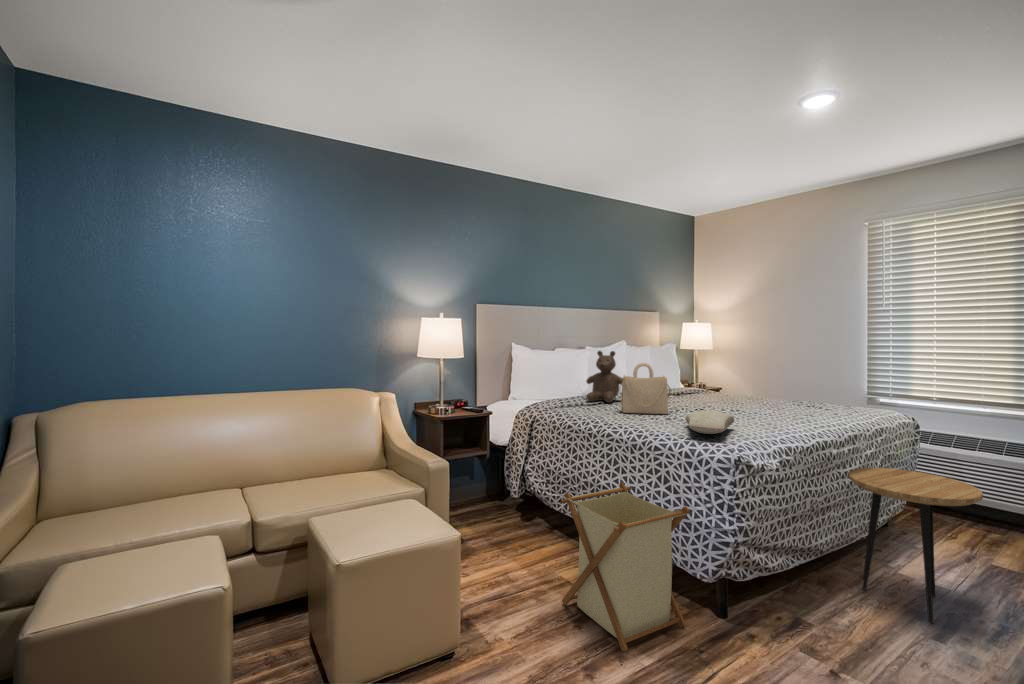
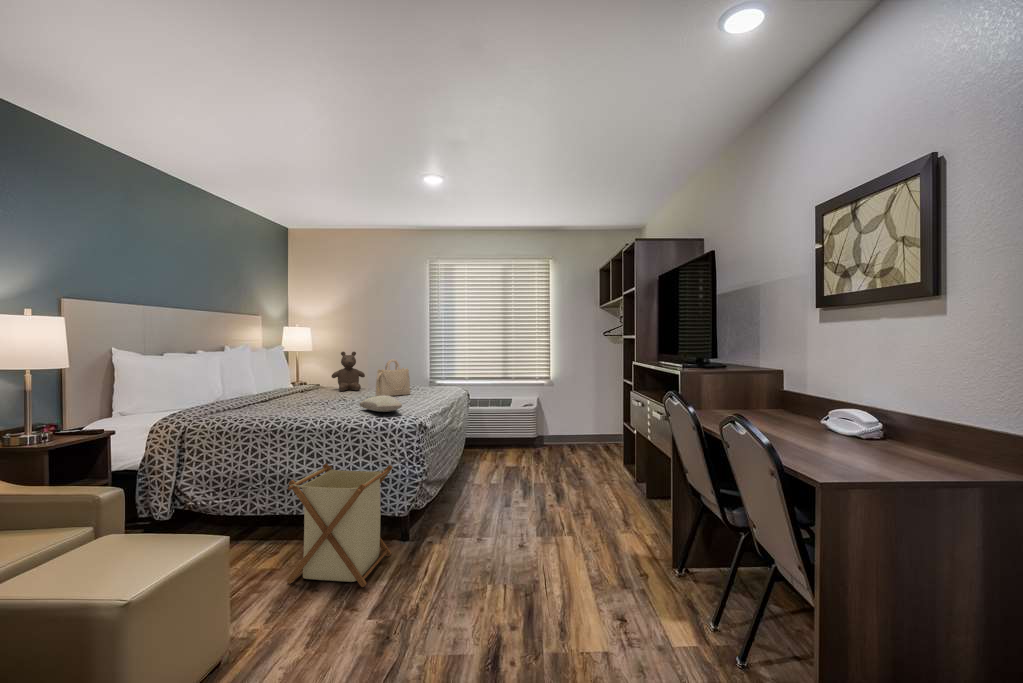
teddy bear: present [586,351,623,403] -> present [331,352,365,391]
handbag: present [620,363,671,414] -> present [376,359,410,396]
side table: present [848,468,983,623] -> none [456,419,517,501]

